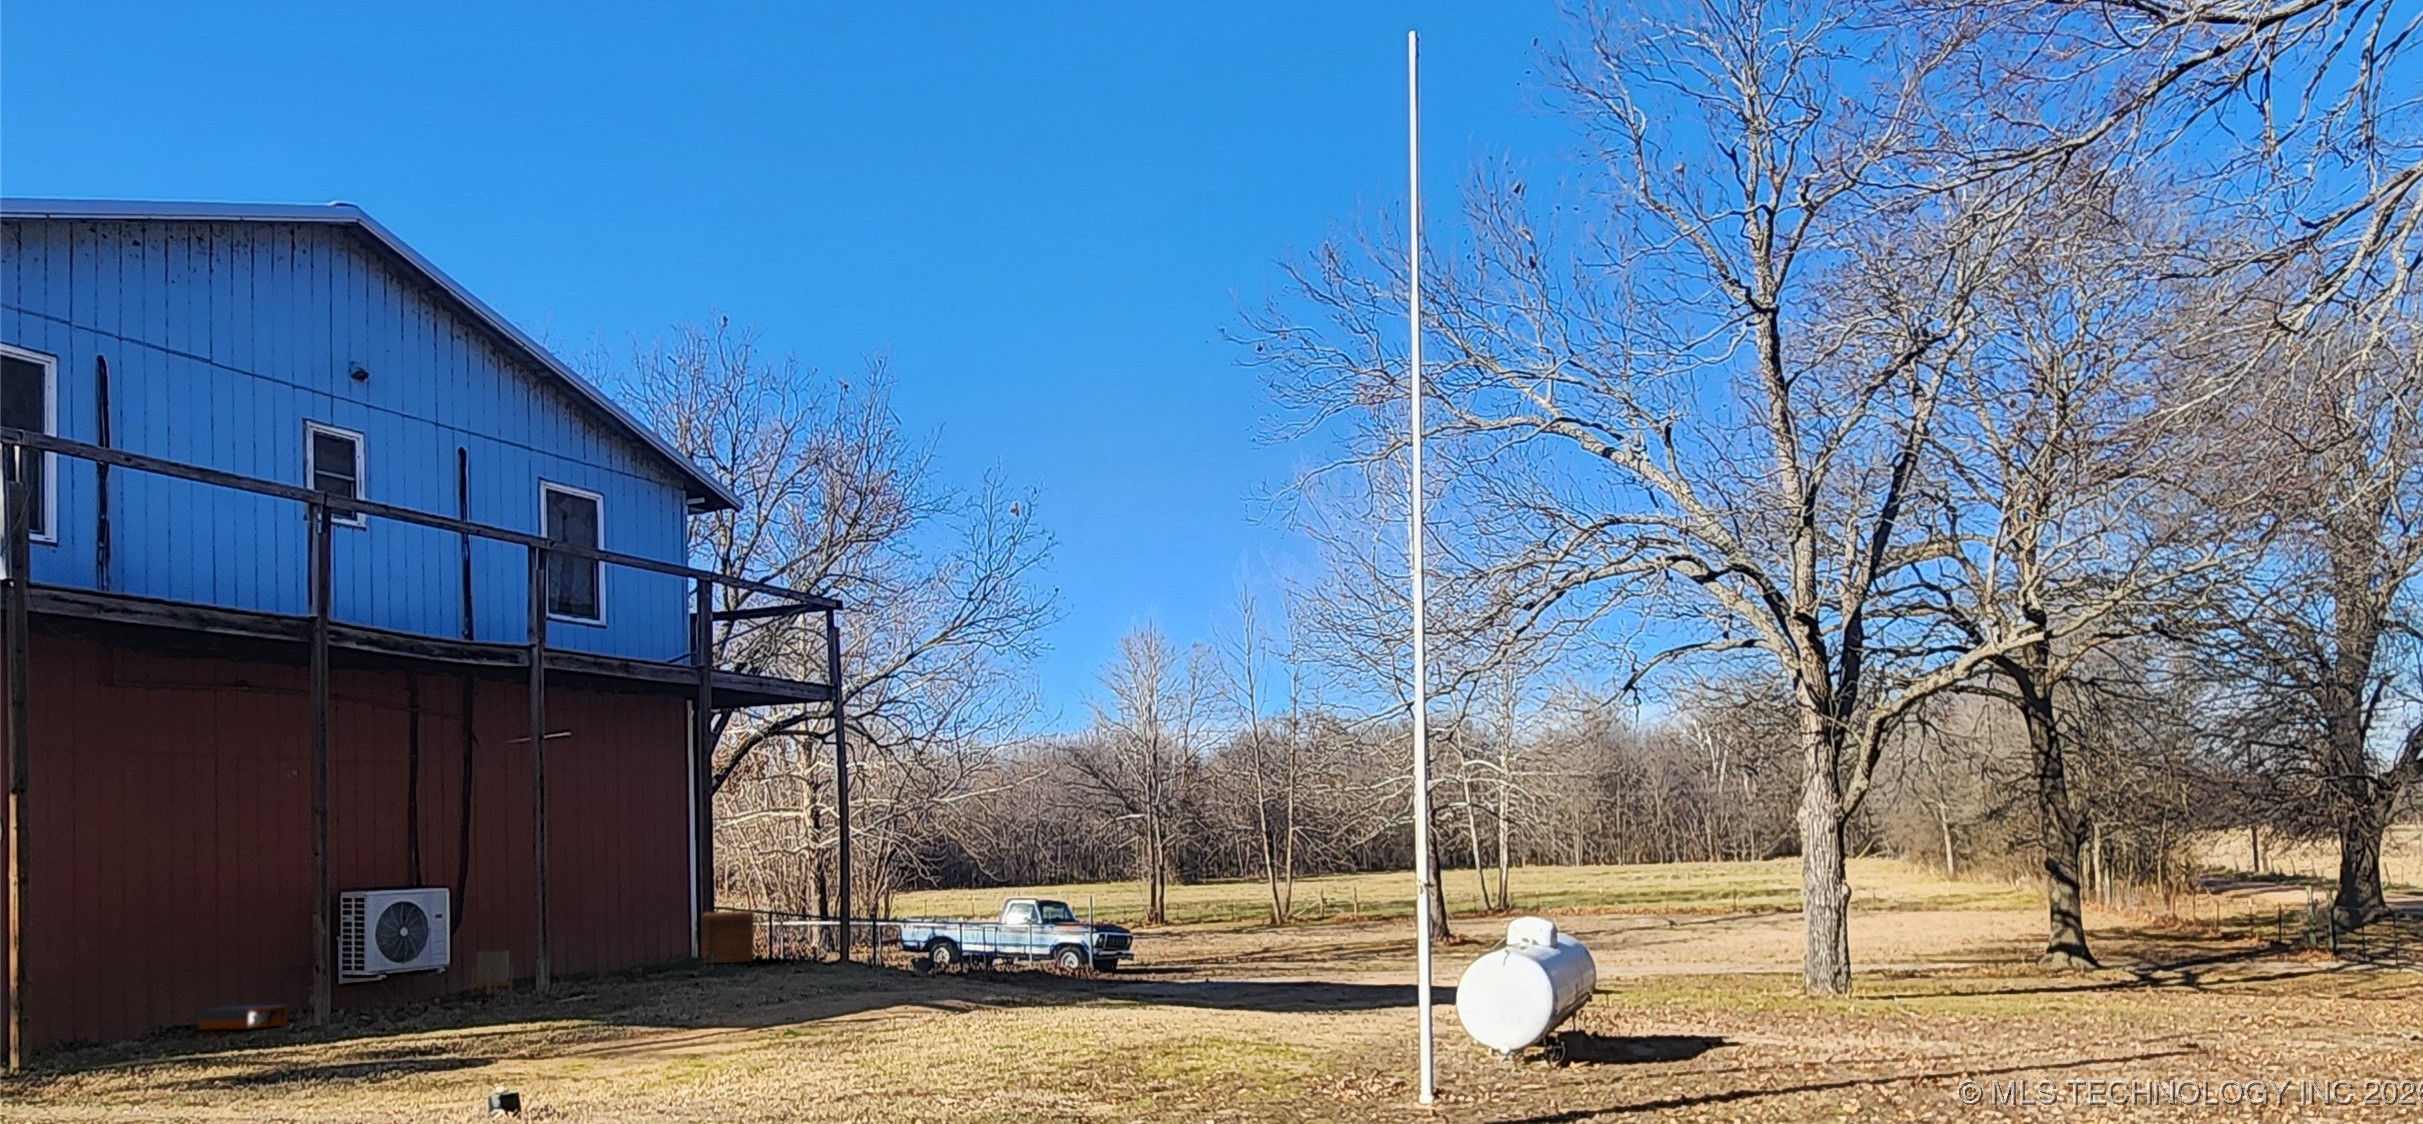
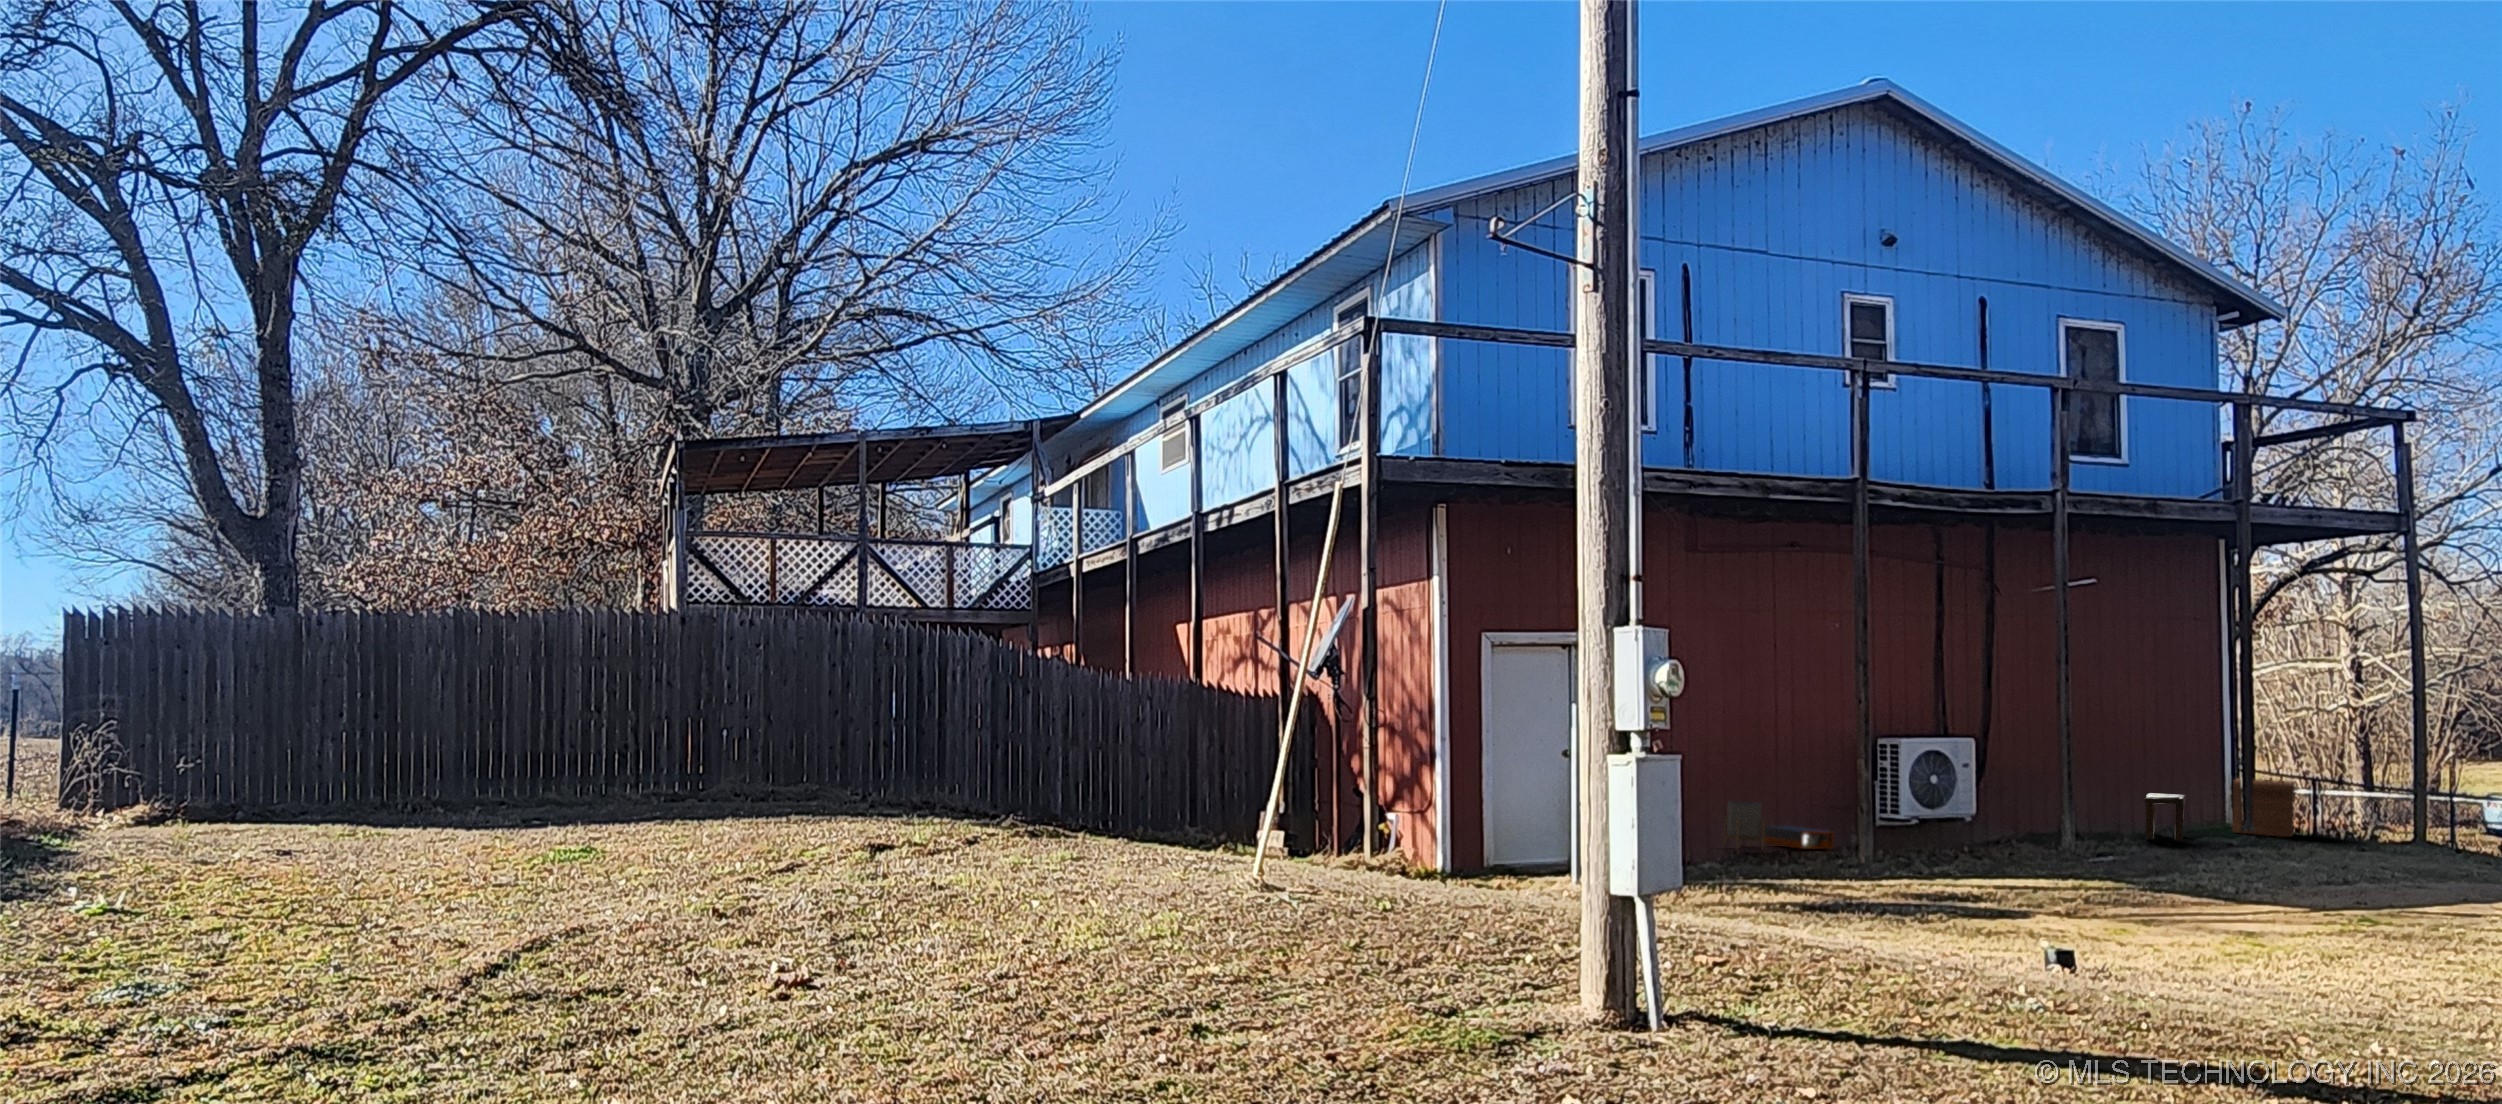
bench: none [621,932,660,978] -> present [2145,793,2186,842]
planter: present [471,951,512,994] -> present [1723,801,1765,849]

